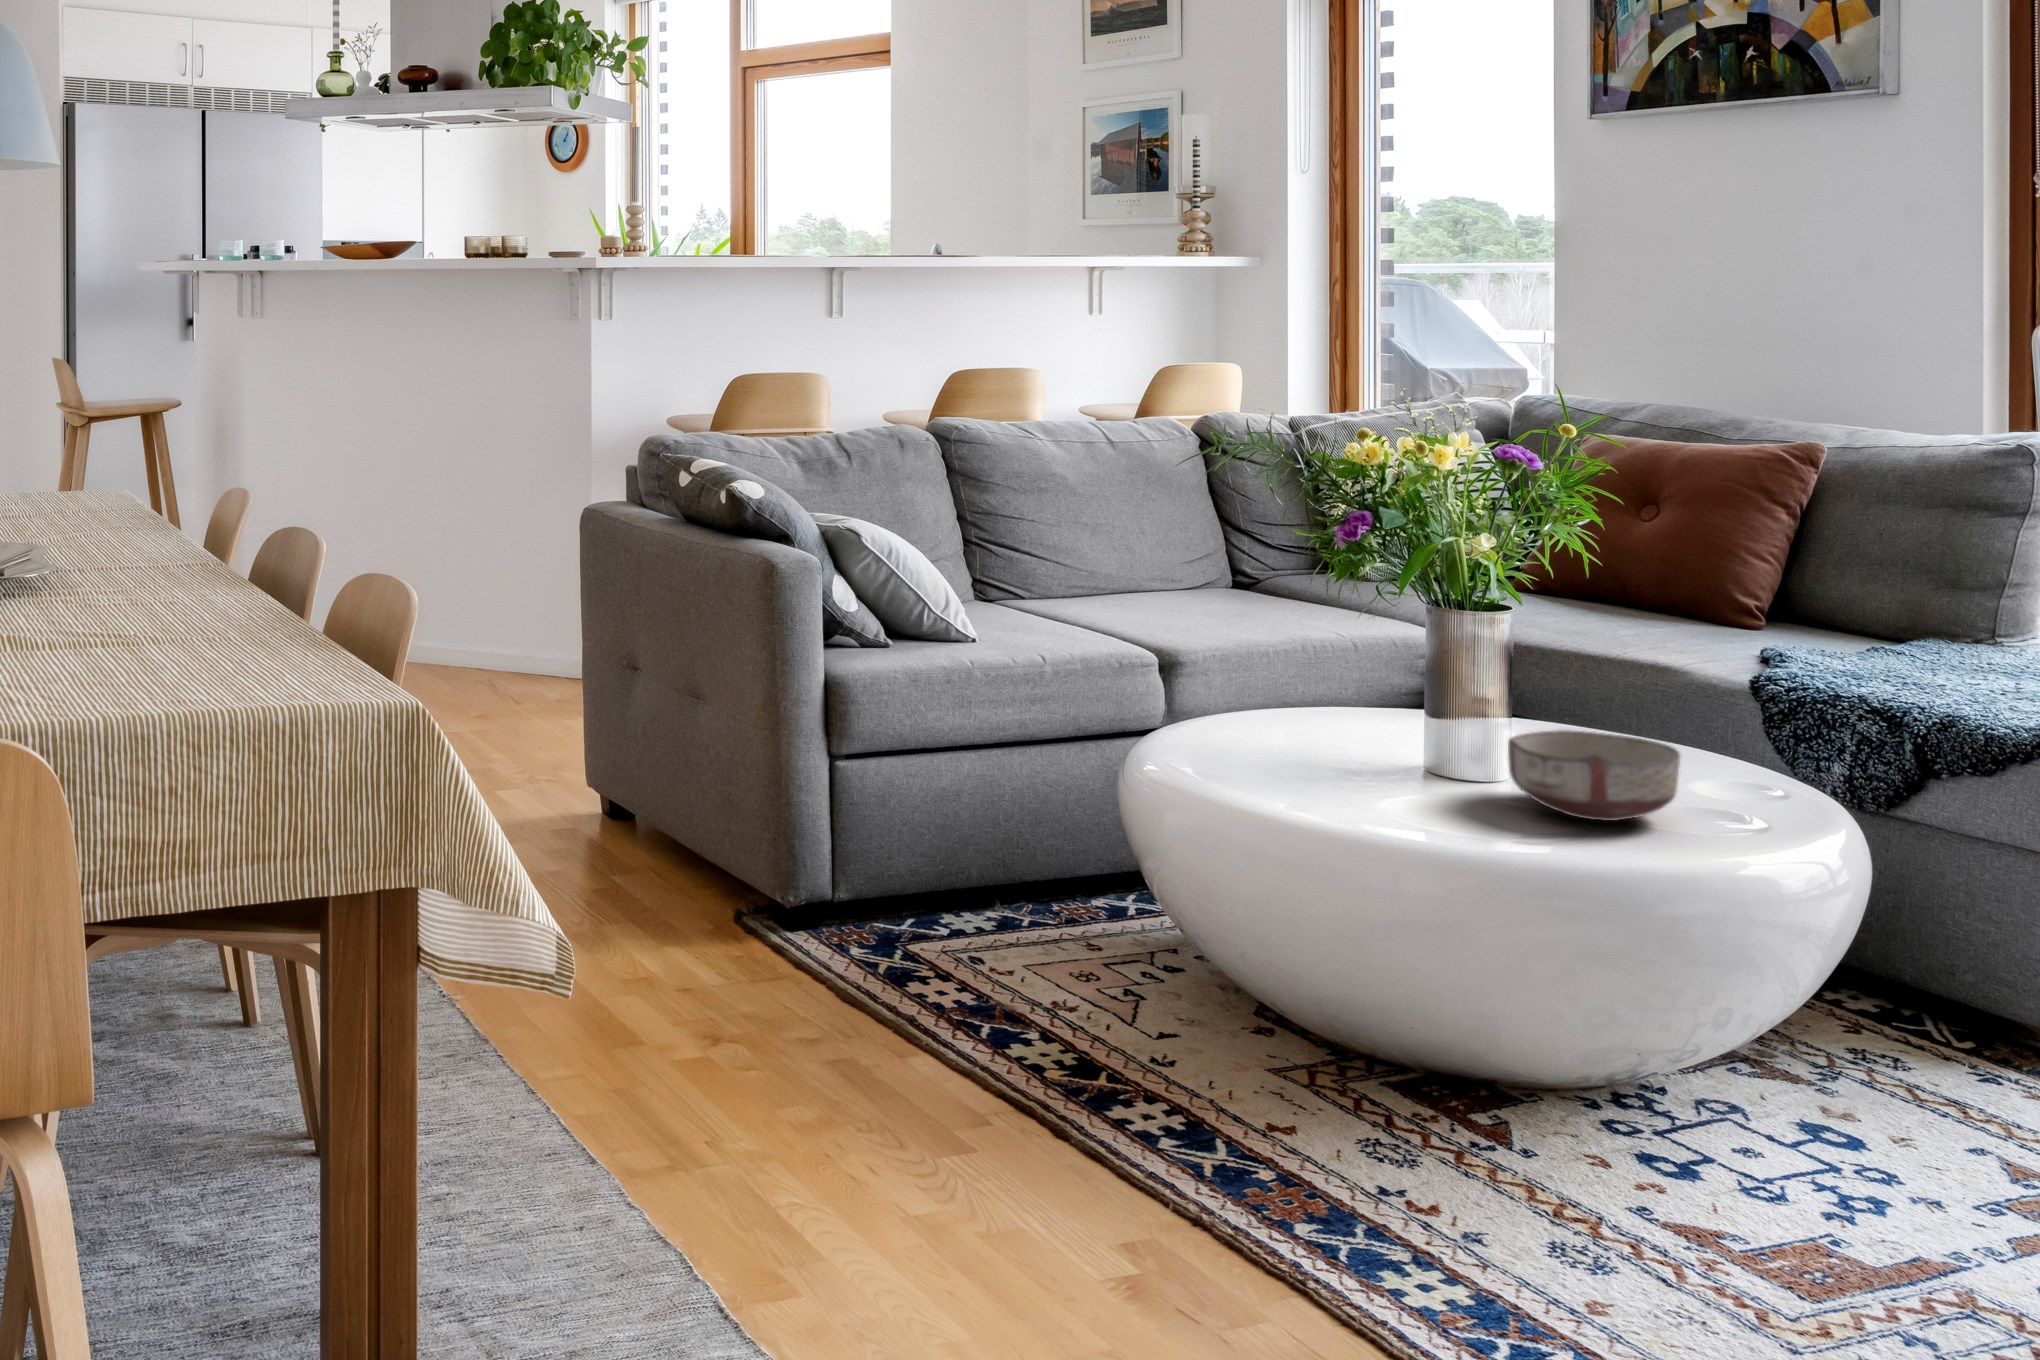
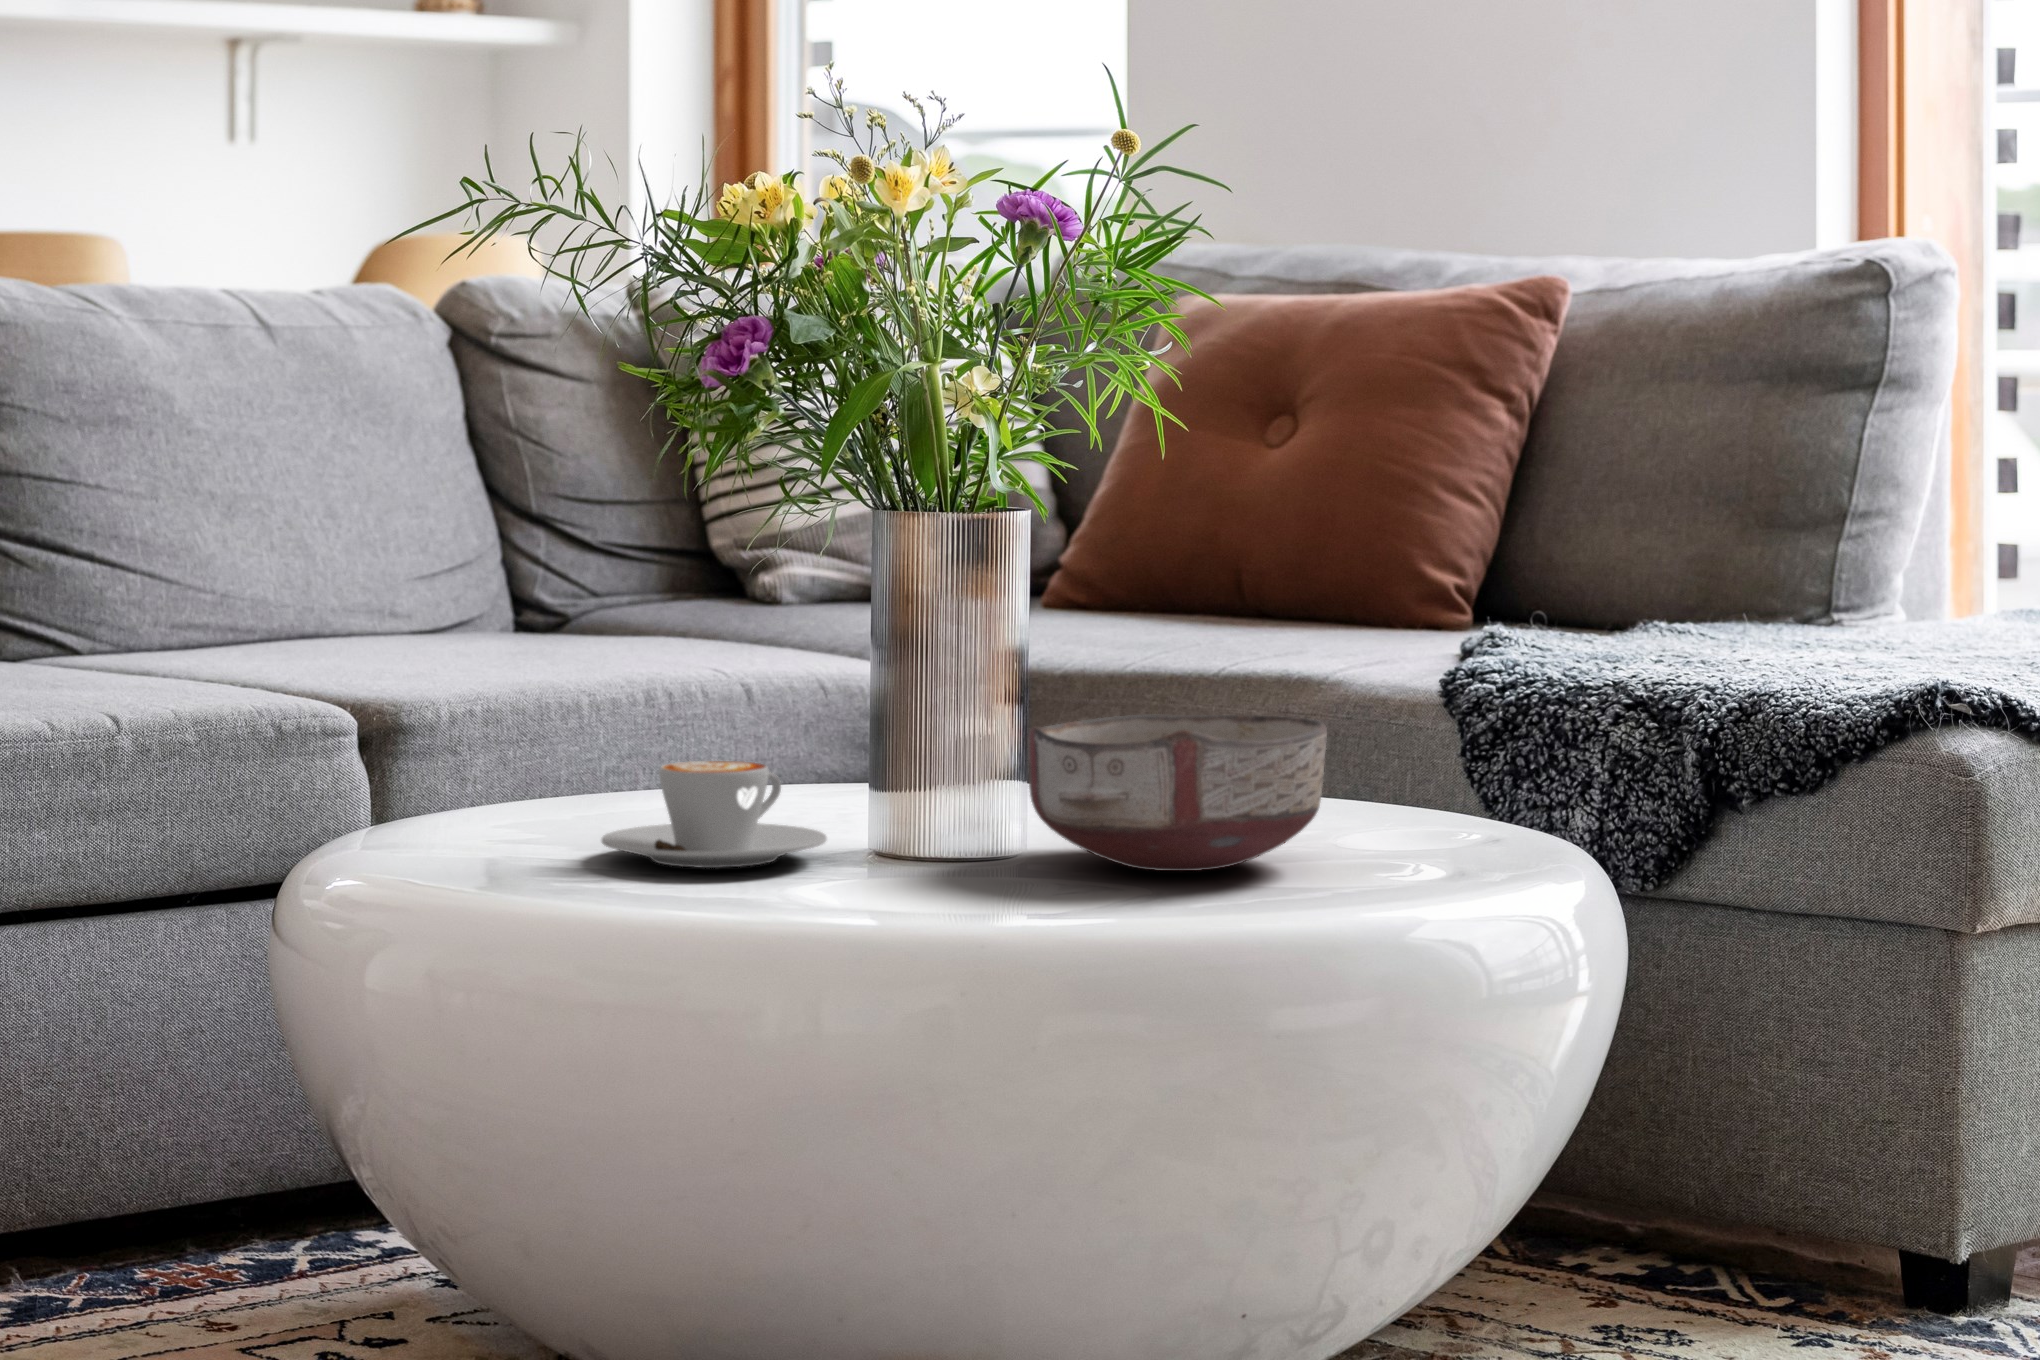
coffee cup: none [1281,735,1398,791] -> present [602,760,827,868]

